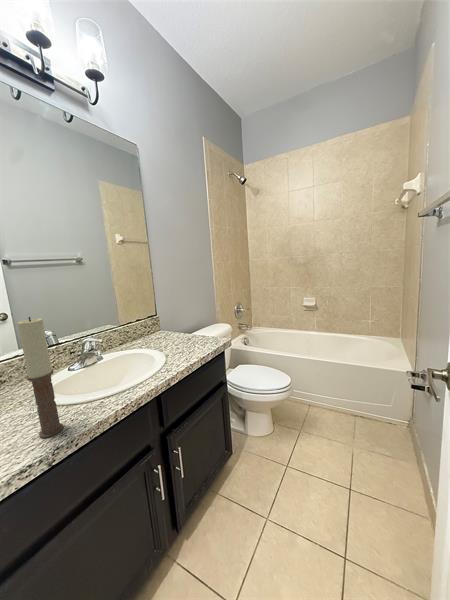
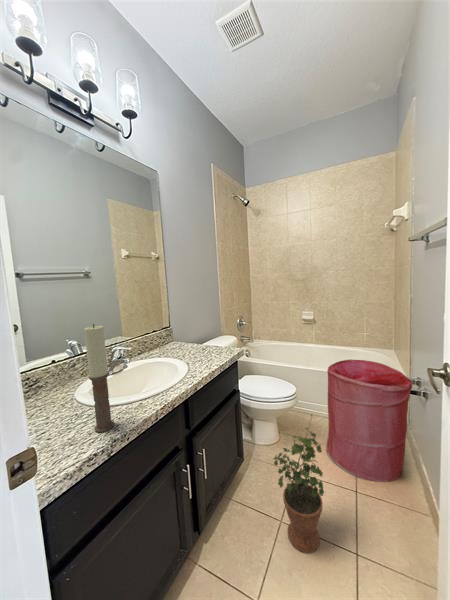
laundry hamper: none [322,349,416,477] -> present [327,360,412,482]
potted plant: none [259,423,310,553] -> present [274,428,324,553]

